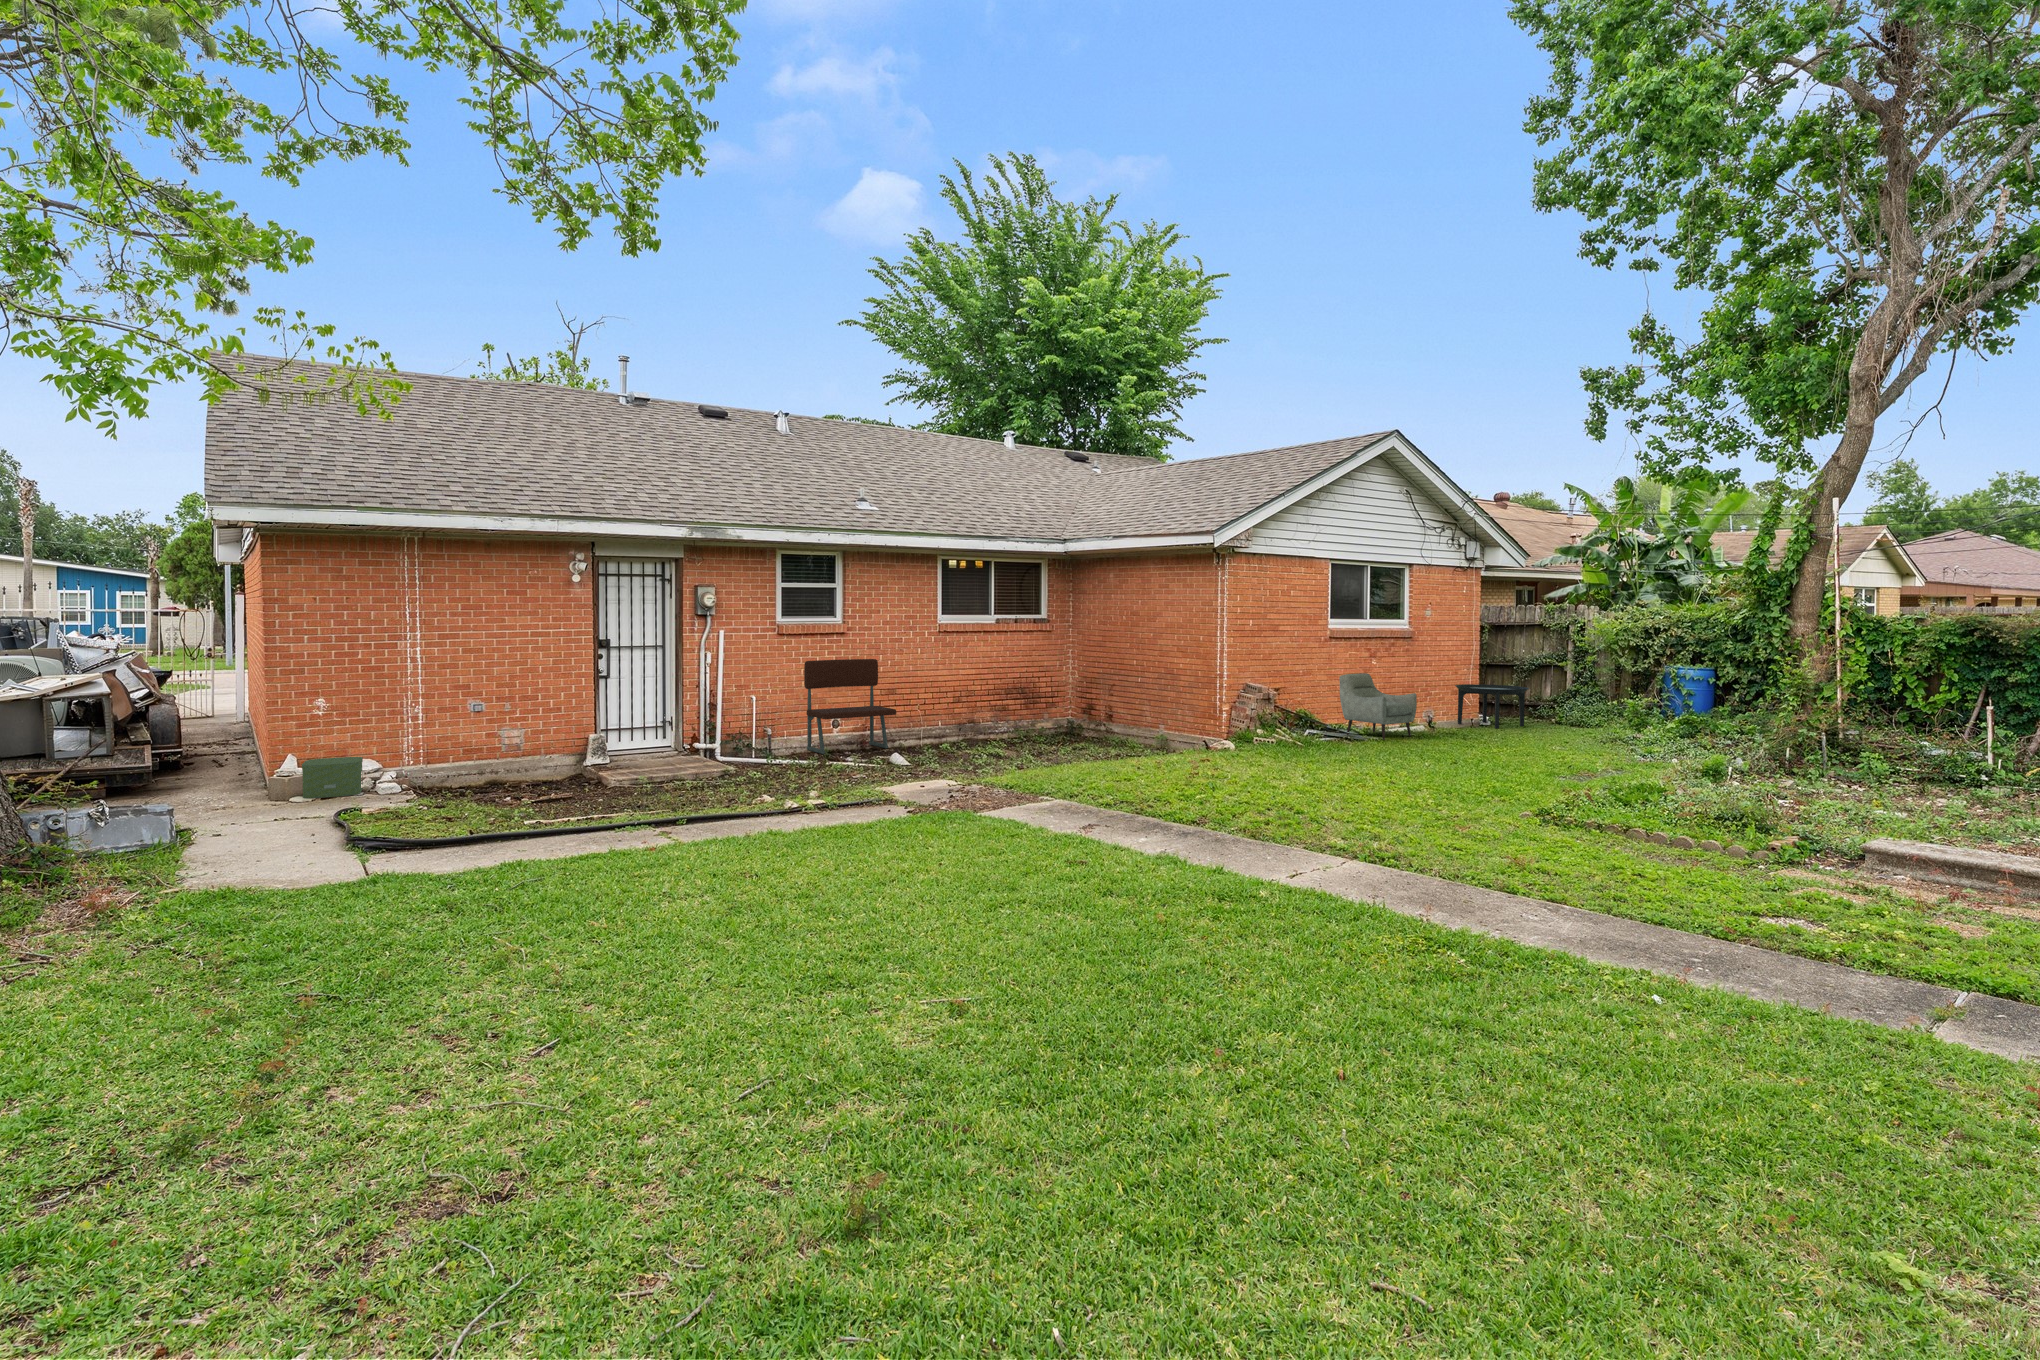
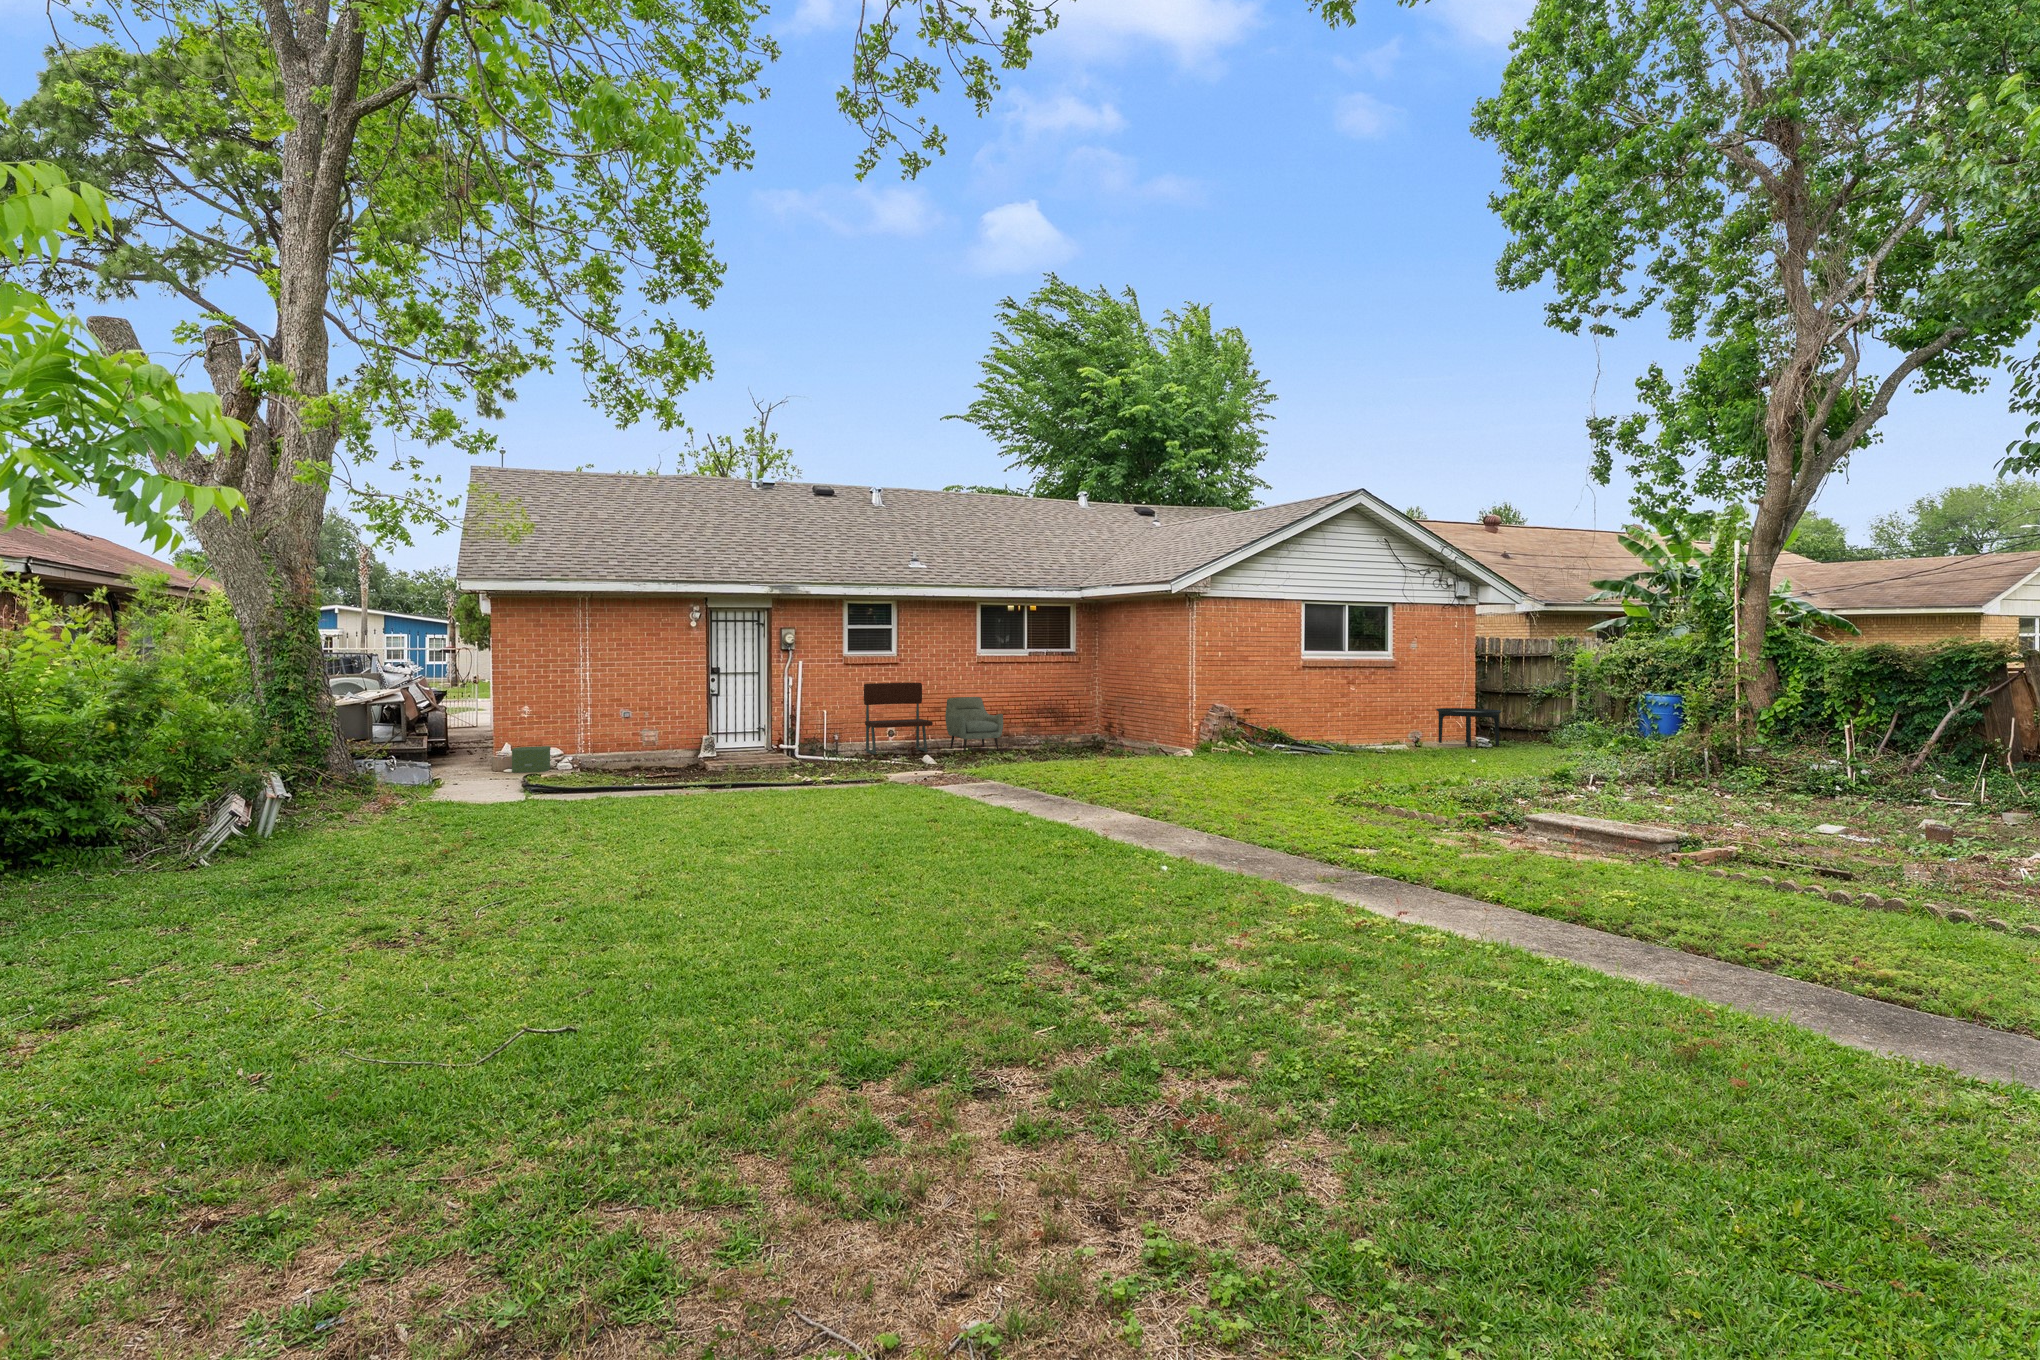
chair: present [1339,673,1417,740] -> present [945,697,1003,752]

